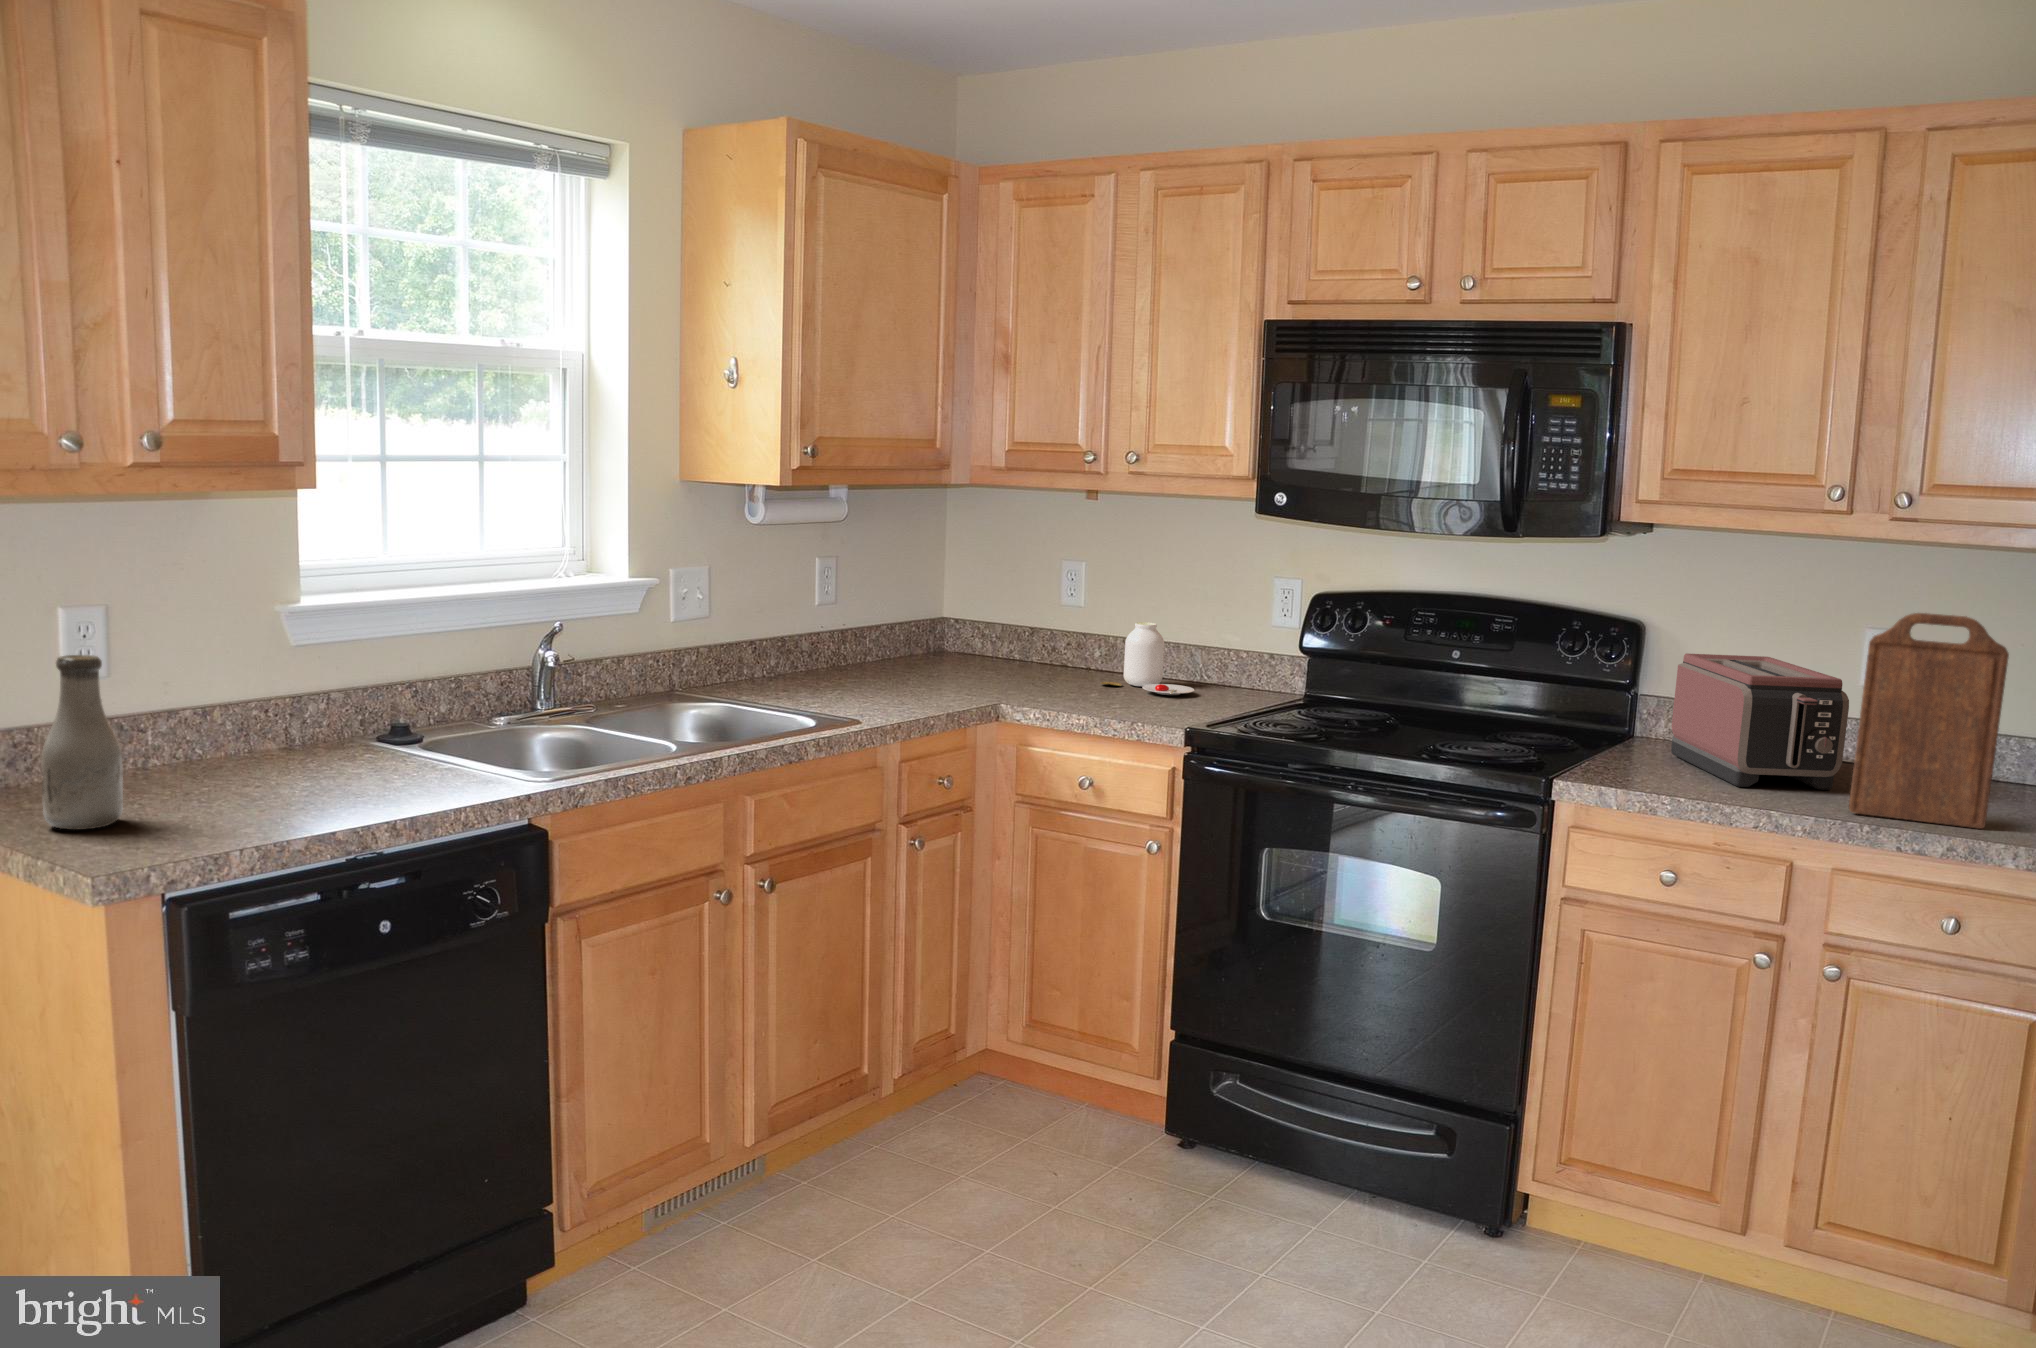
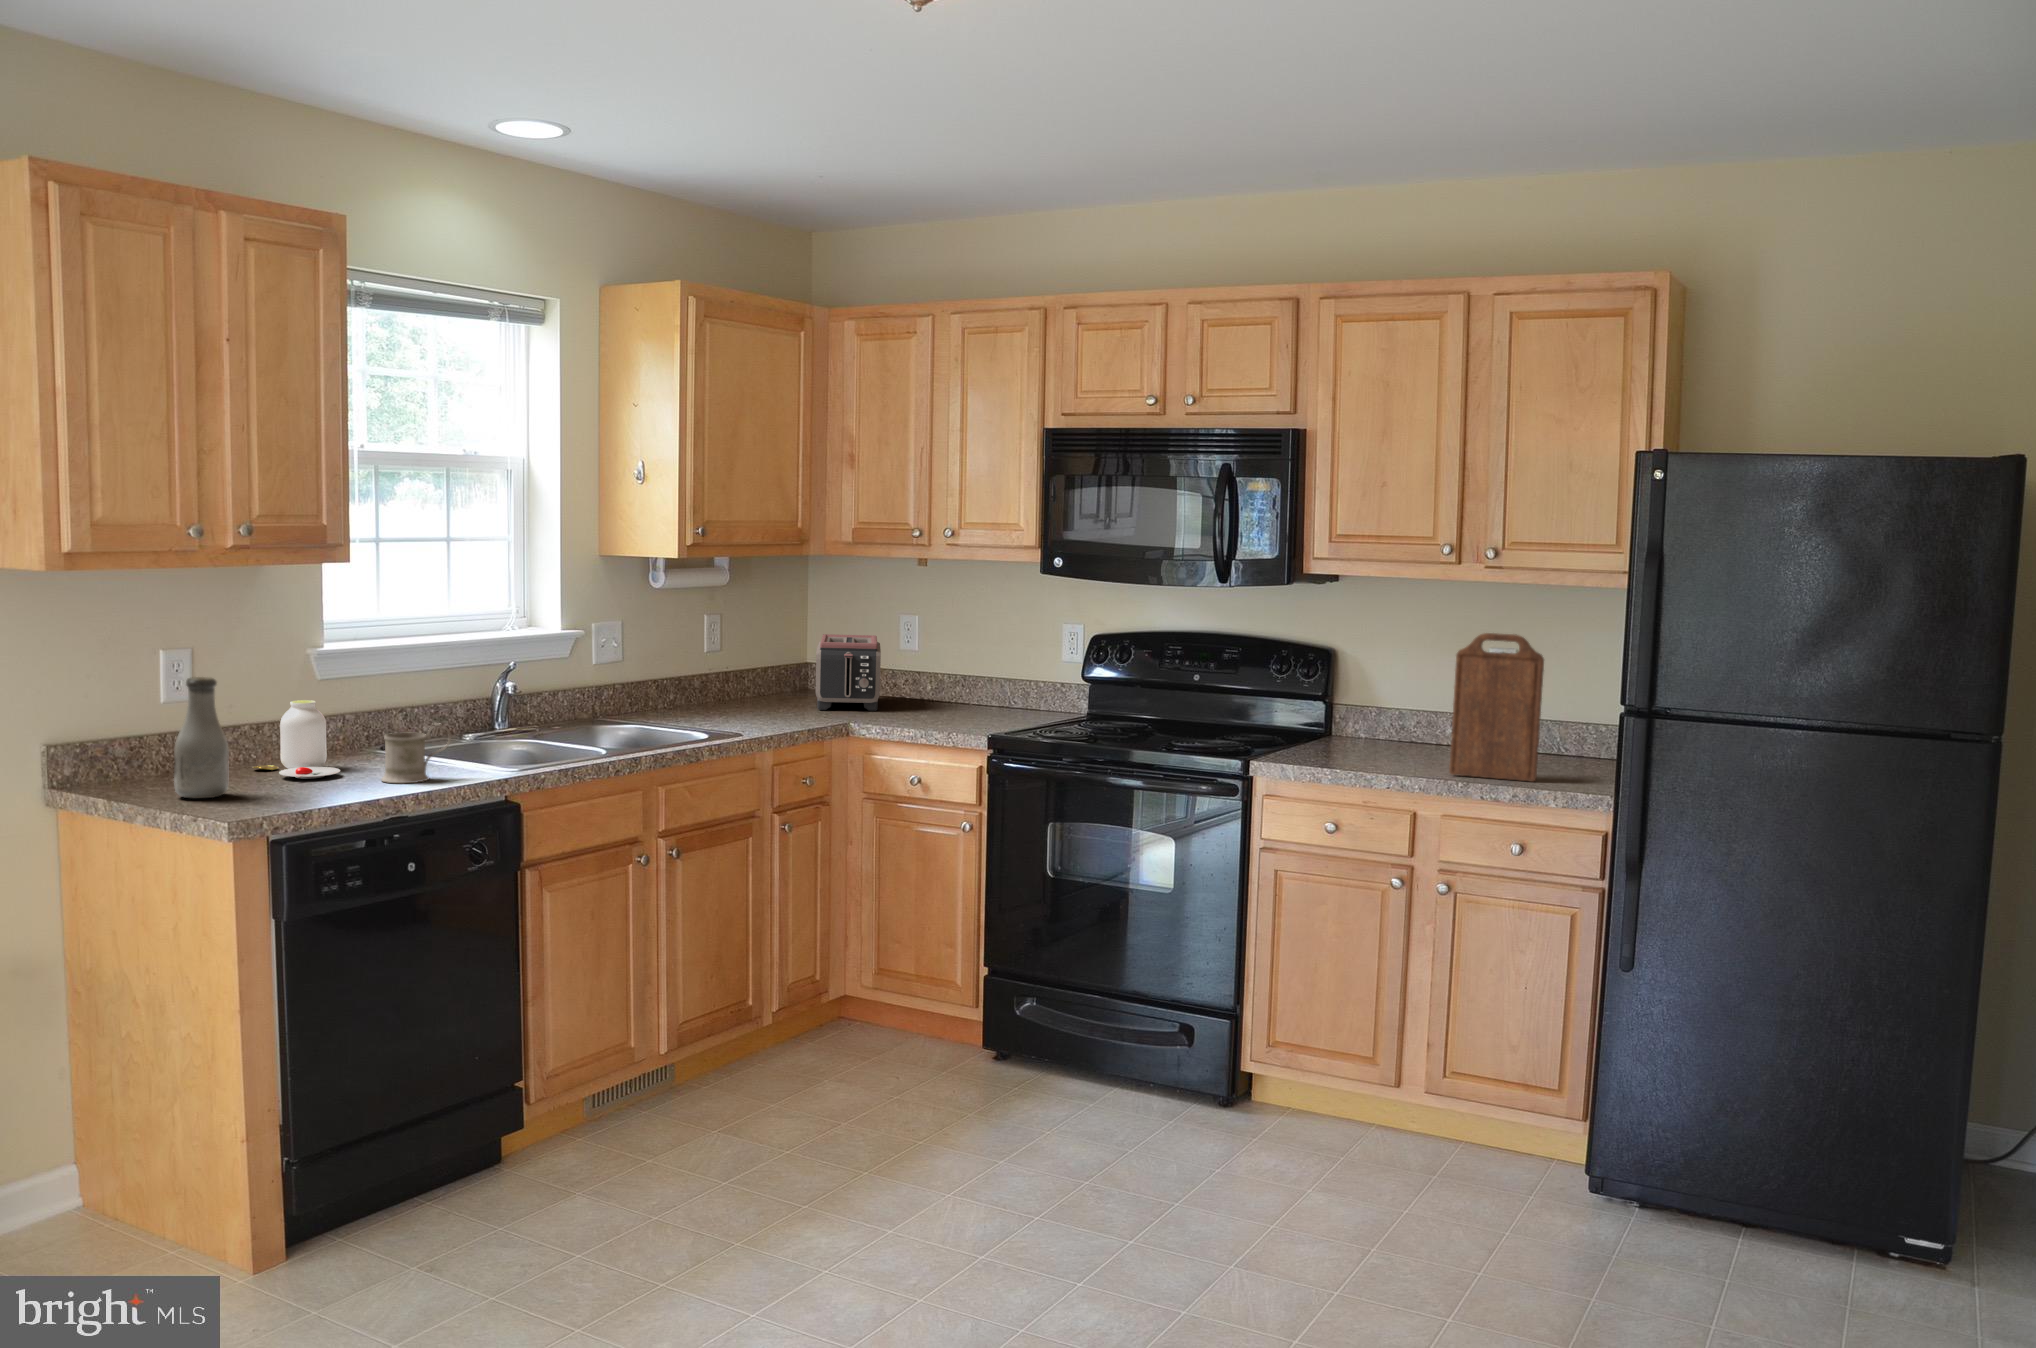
jar: present [1101,622,1194,695] -> present [253,700,340,779]
toaster: present [1671,653,1849,790] -> present [816,634,881,711]
mug: none [351,718,449,804] -> present [381,723,451,783]

